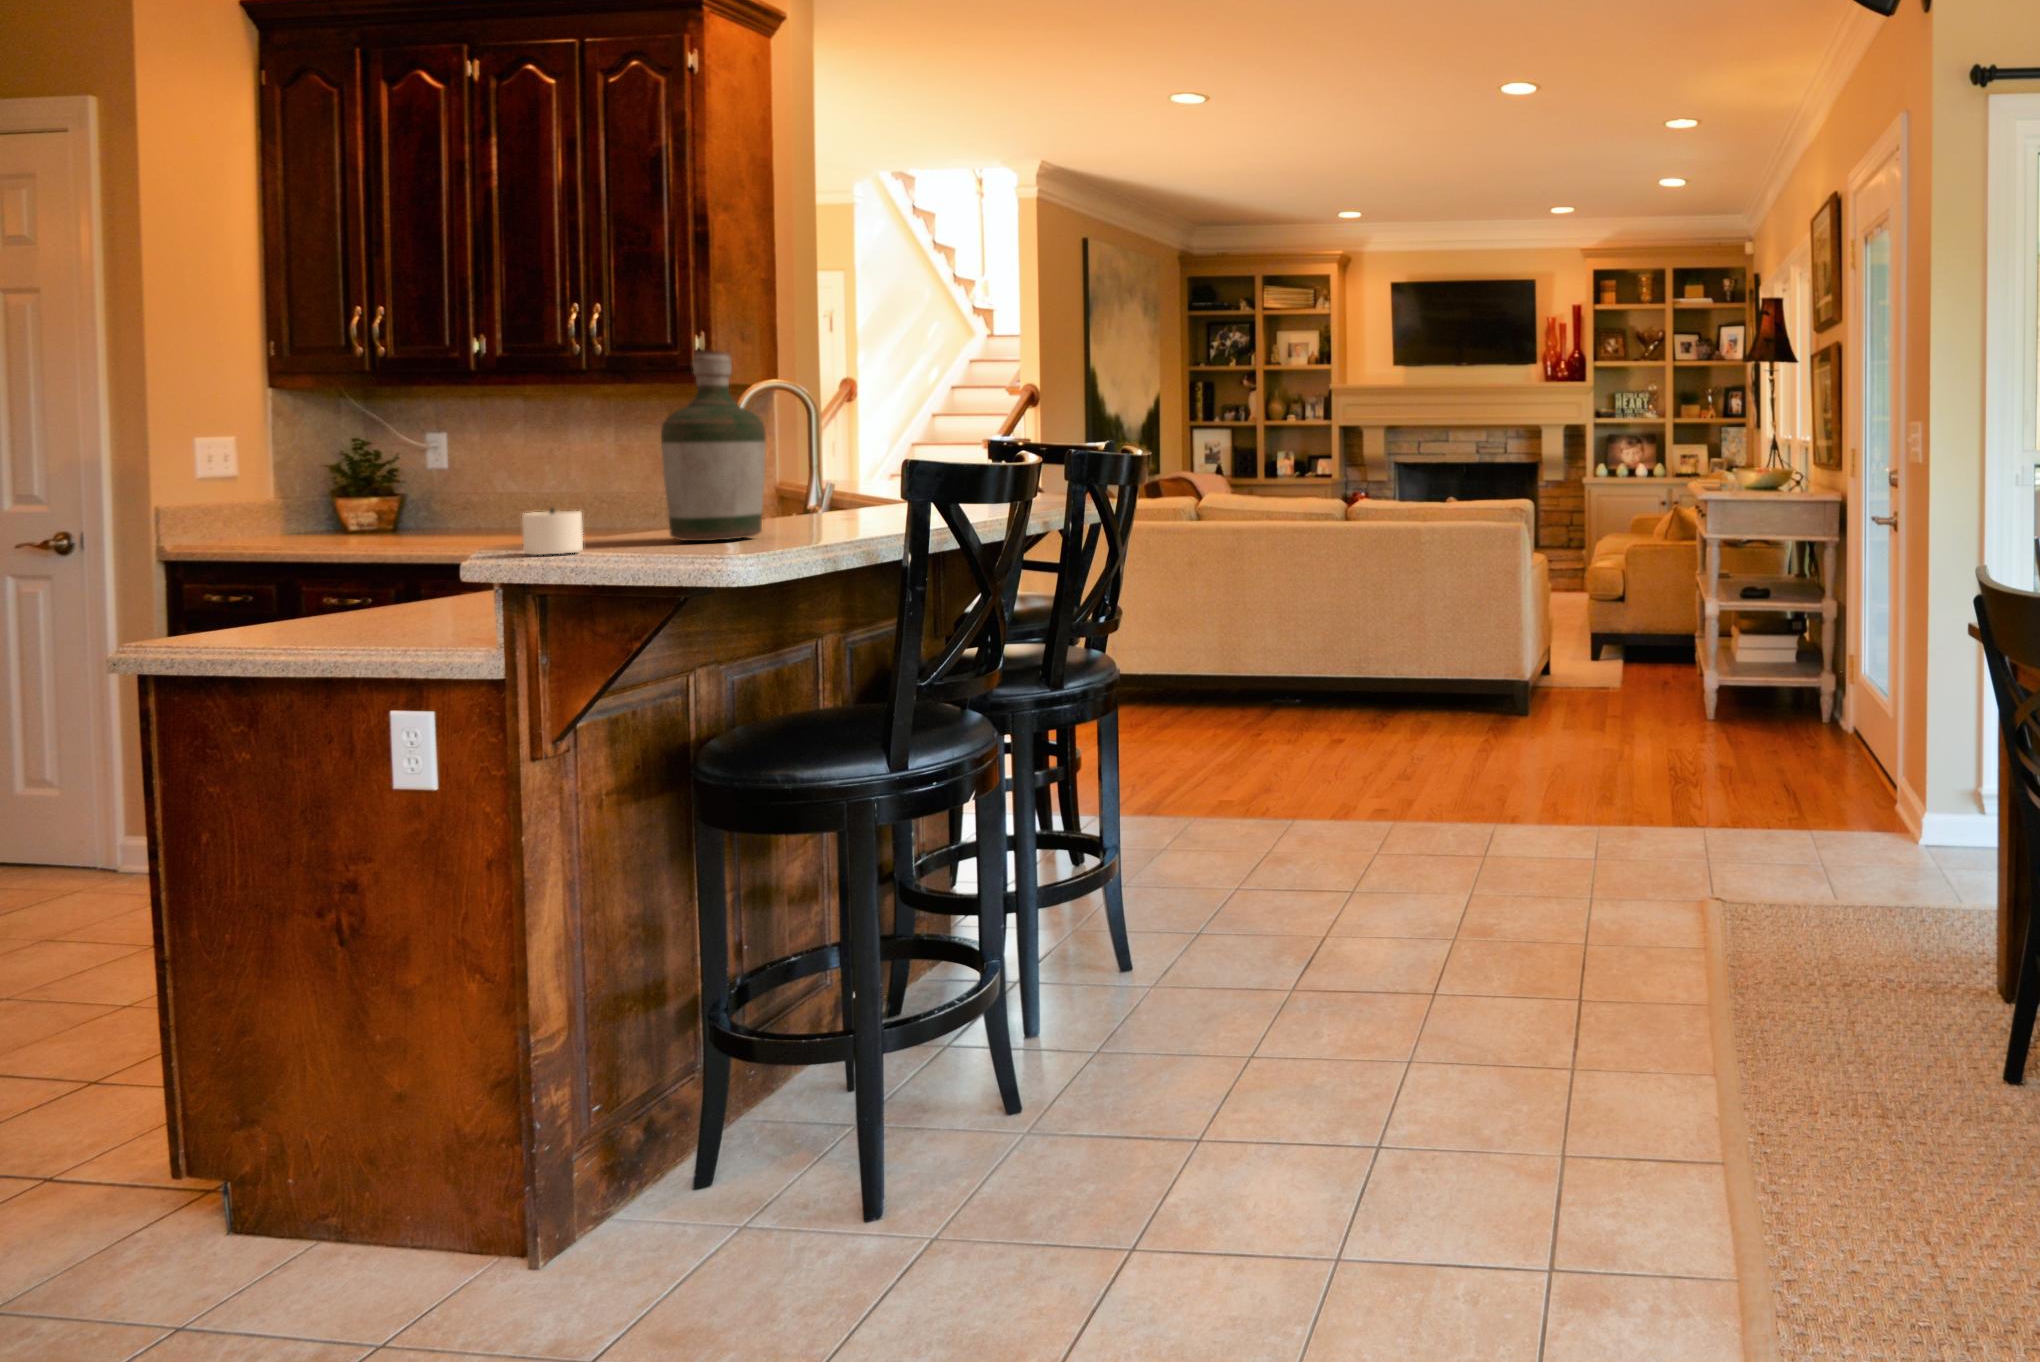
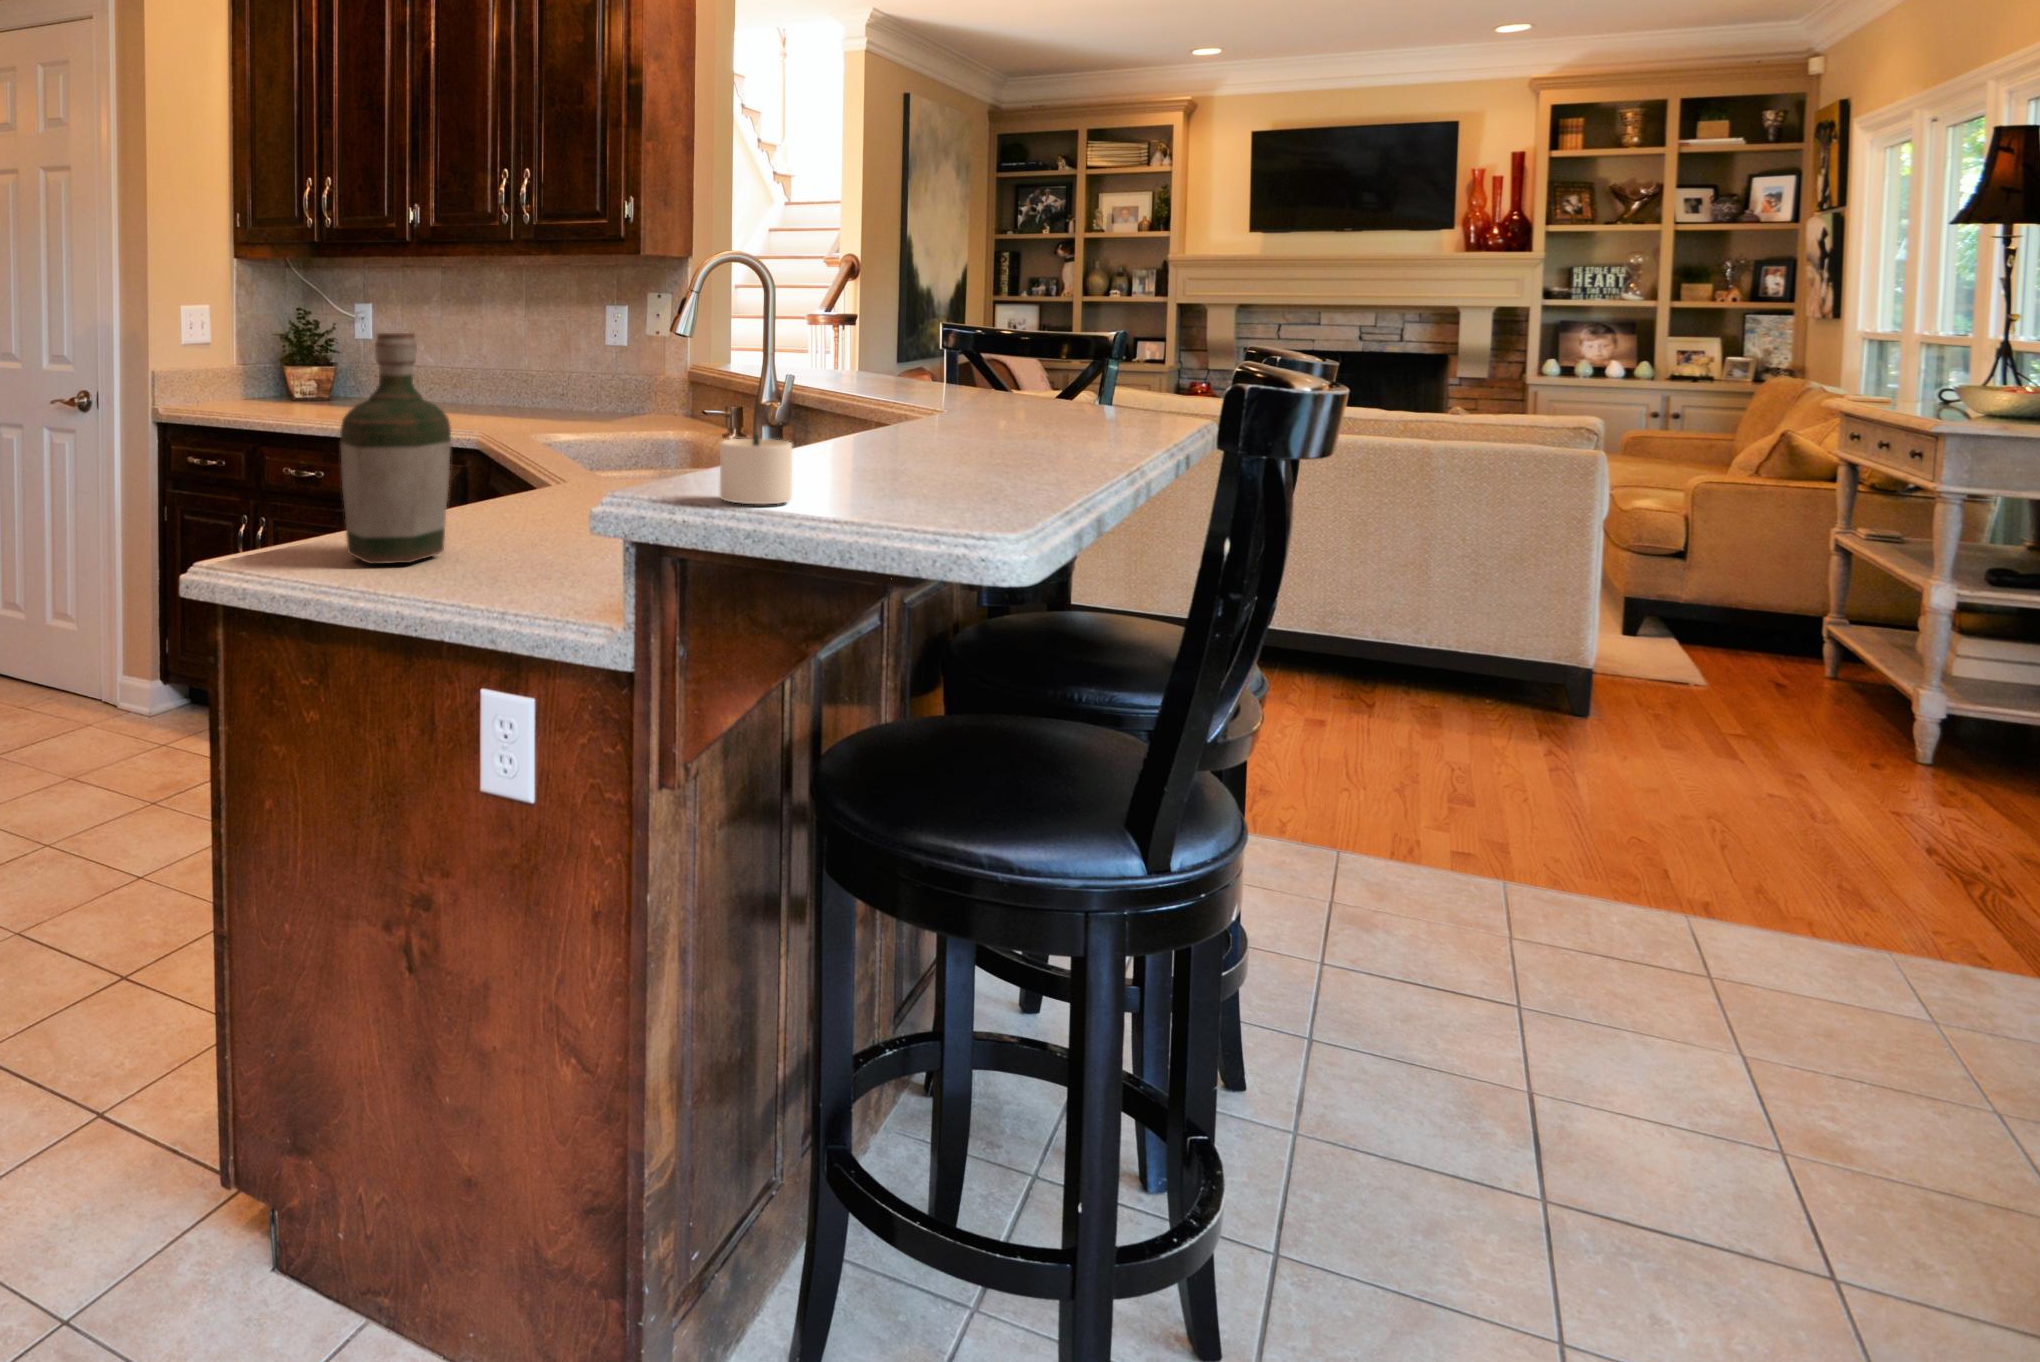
bottle: present [661,350,766,541] -> present [340,333,451,564]

